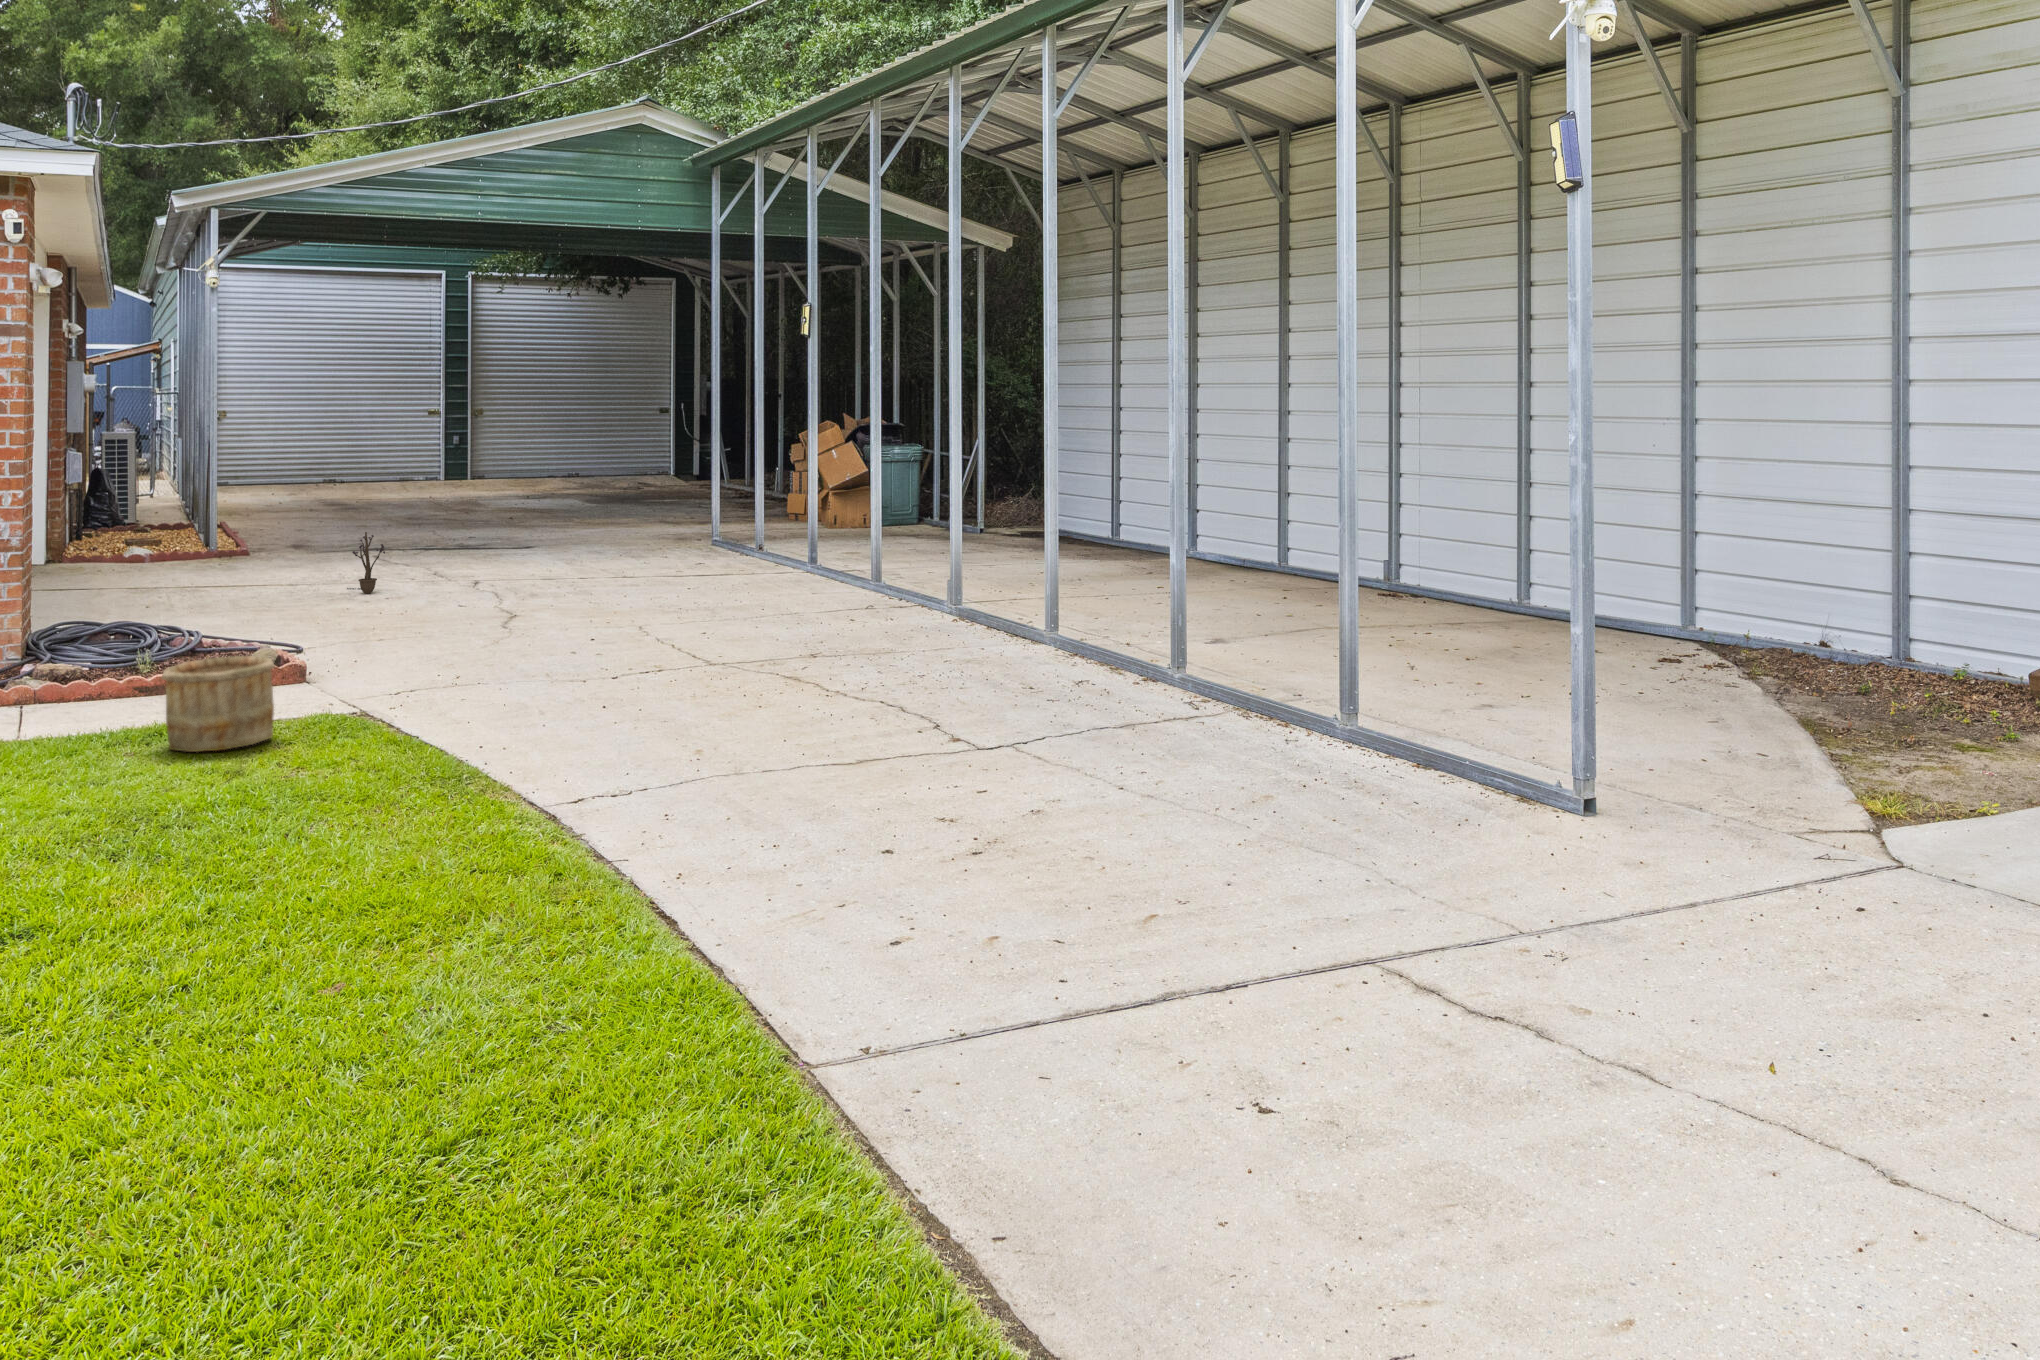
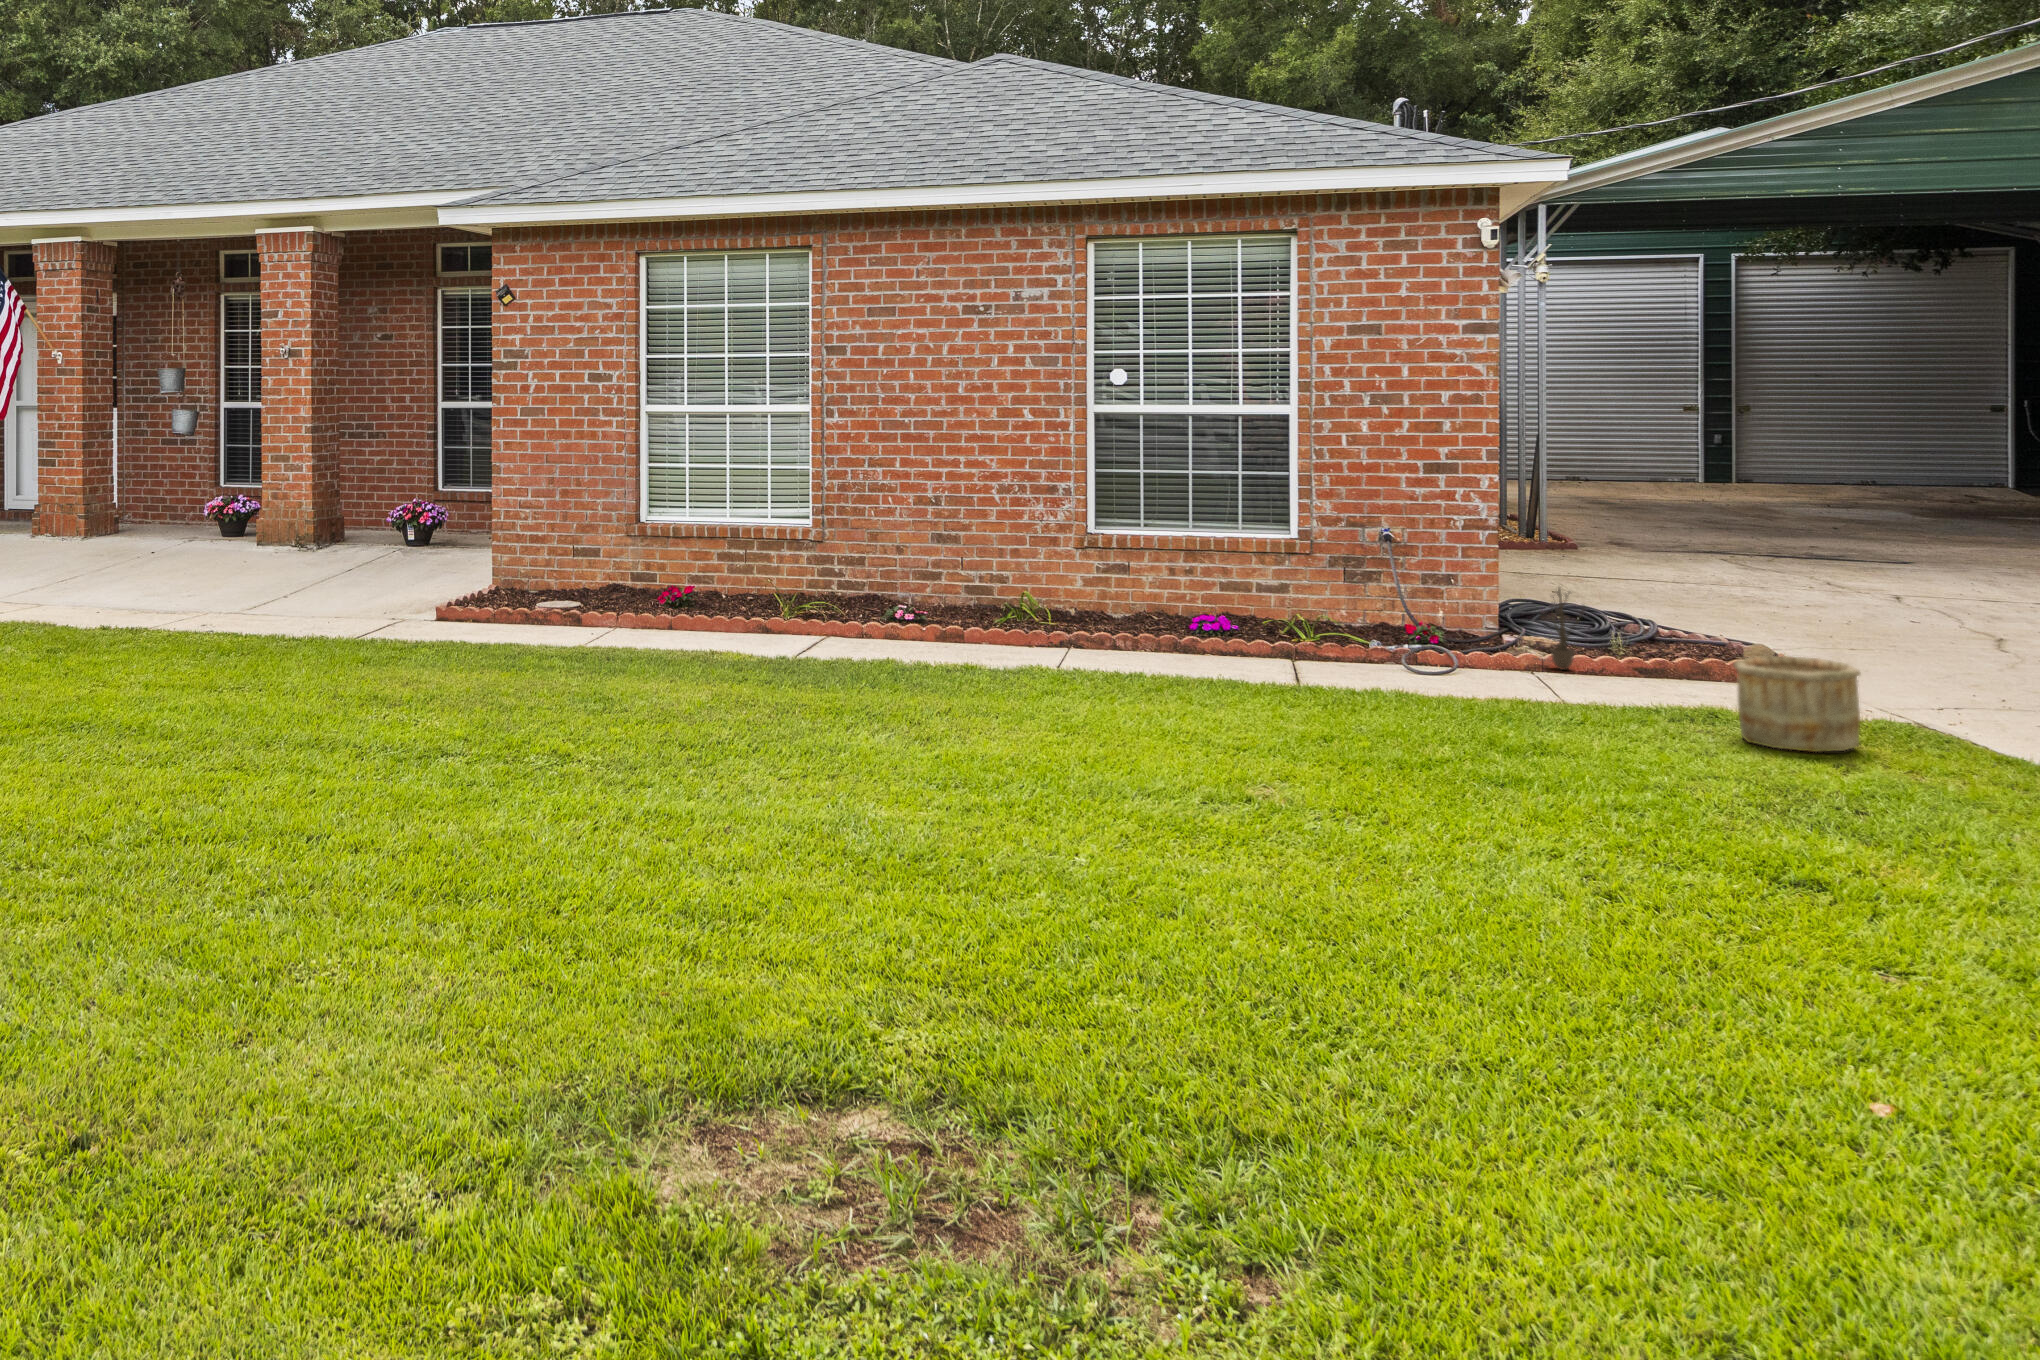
decorative plant: present [347,532,385,594] -> present [1534,588,1586,670]

